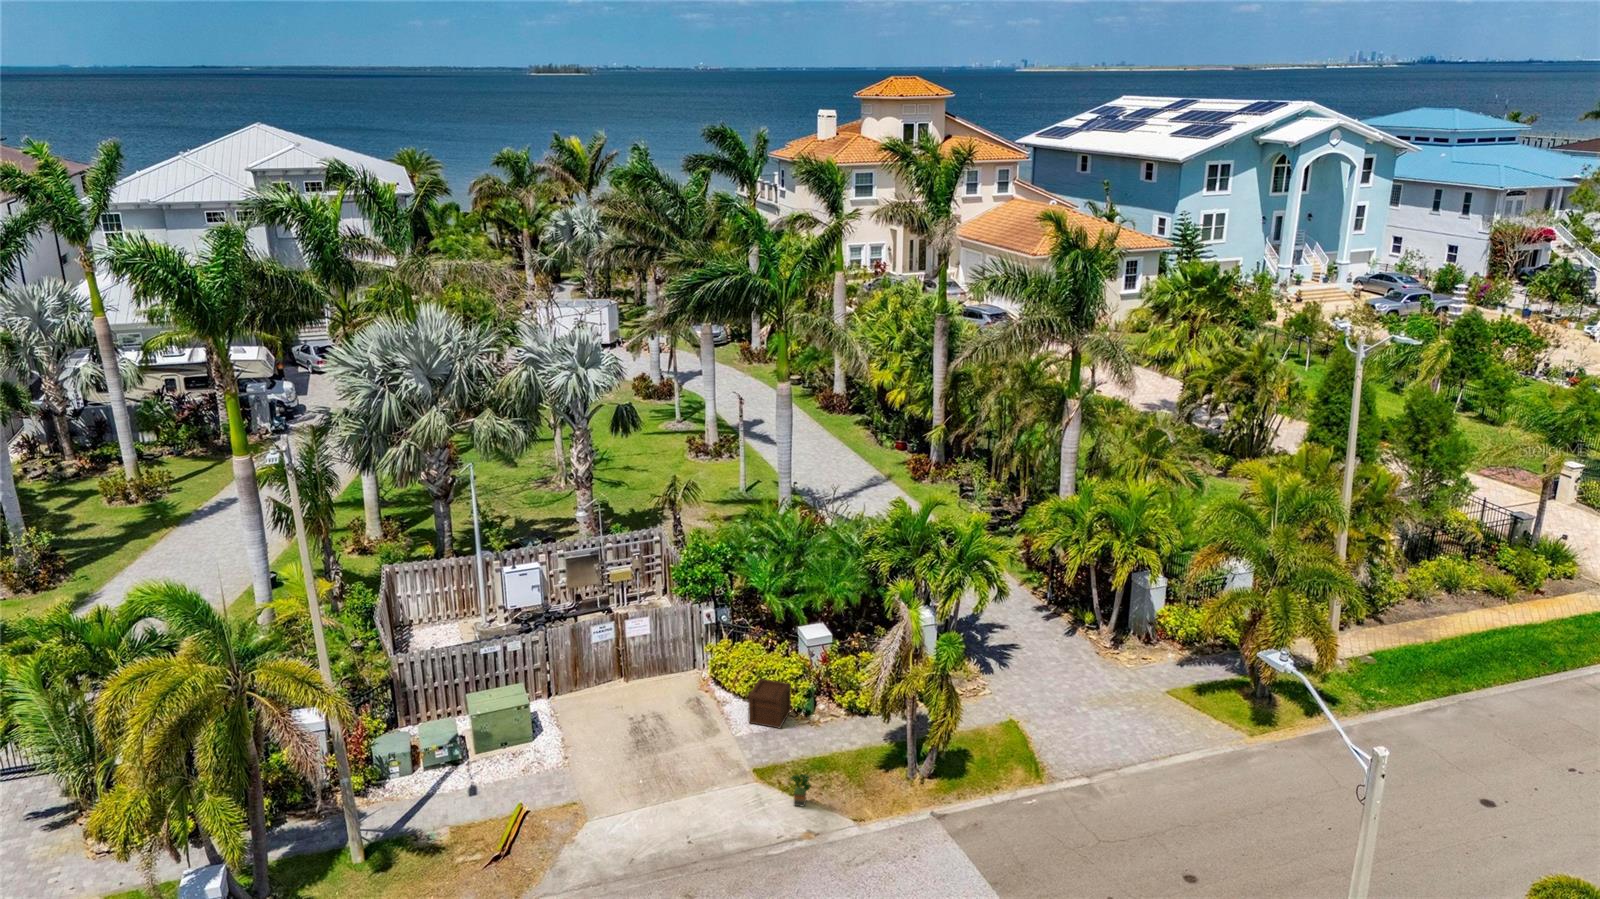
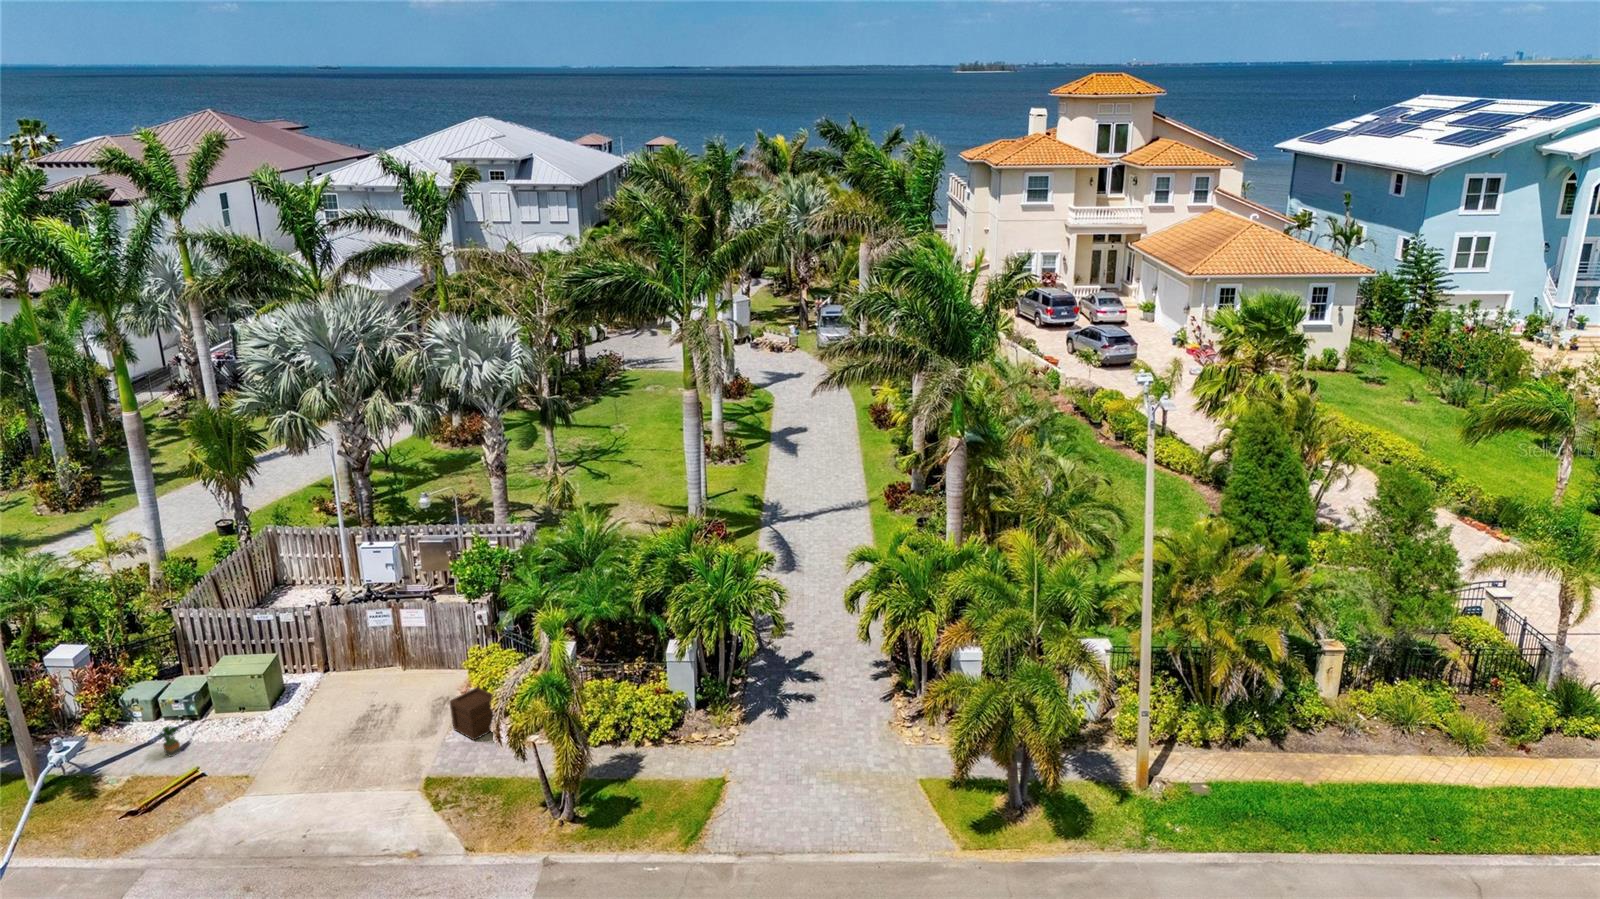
potted tree: present [791,774,811,807] -> present [159,726,181,757]

